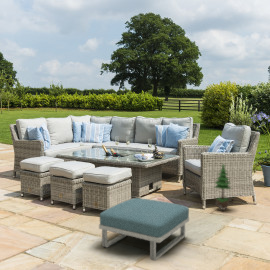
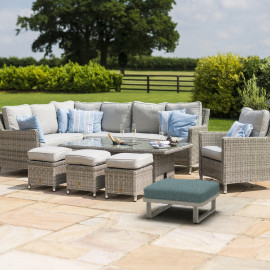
potted tree: present [215,164,231,210] -> none [235,146,252,194]

